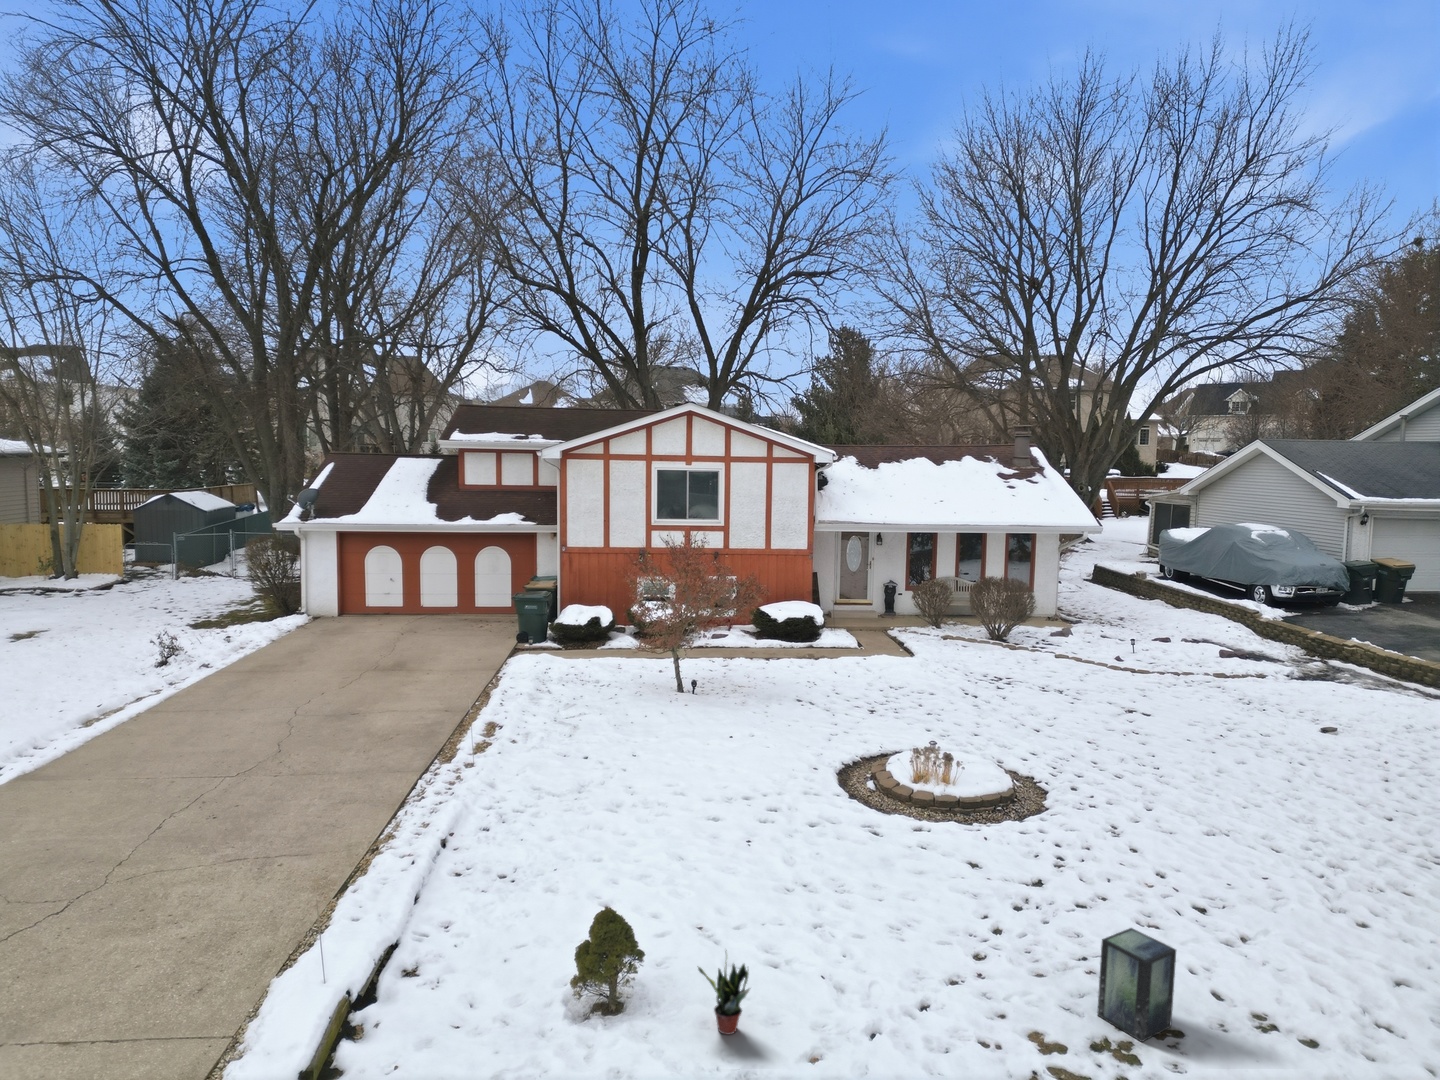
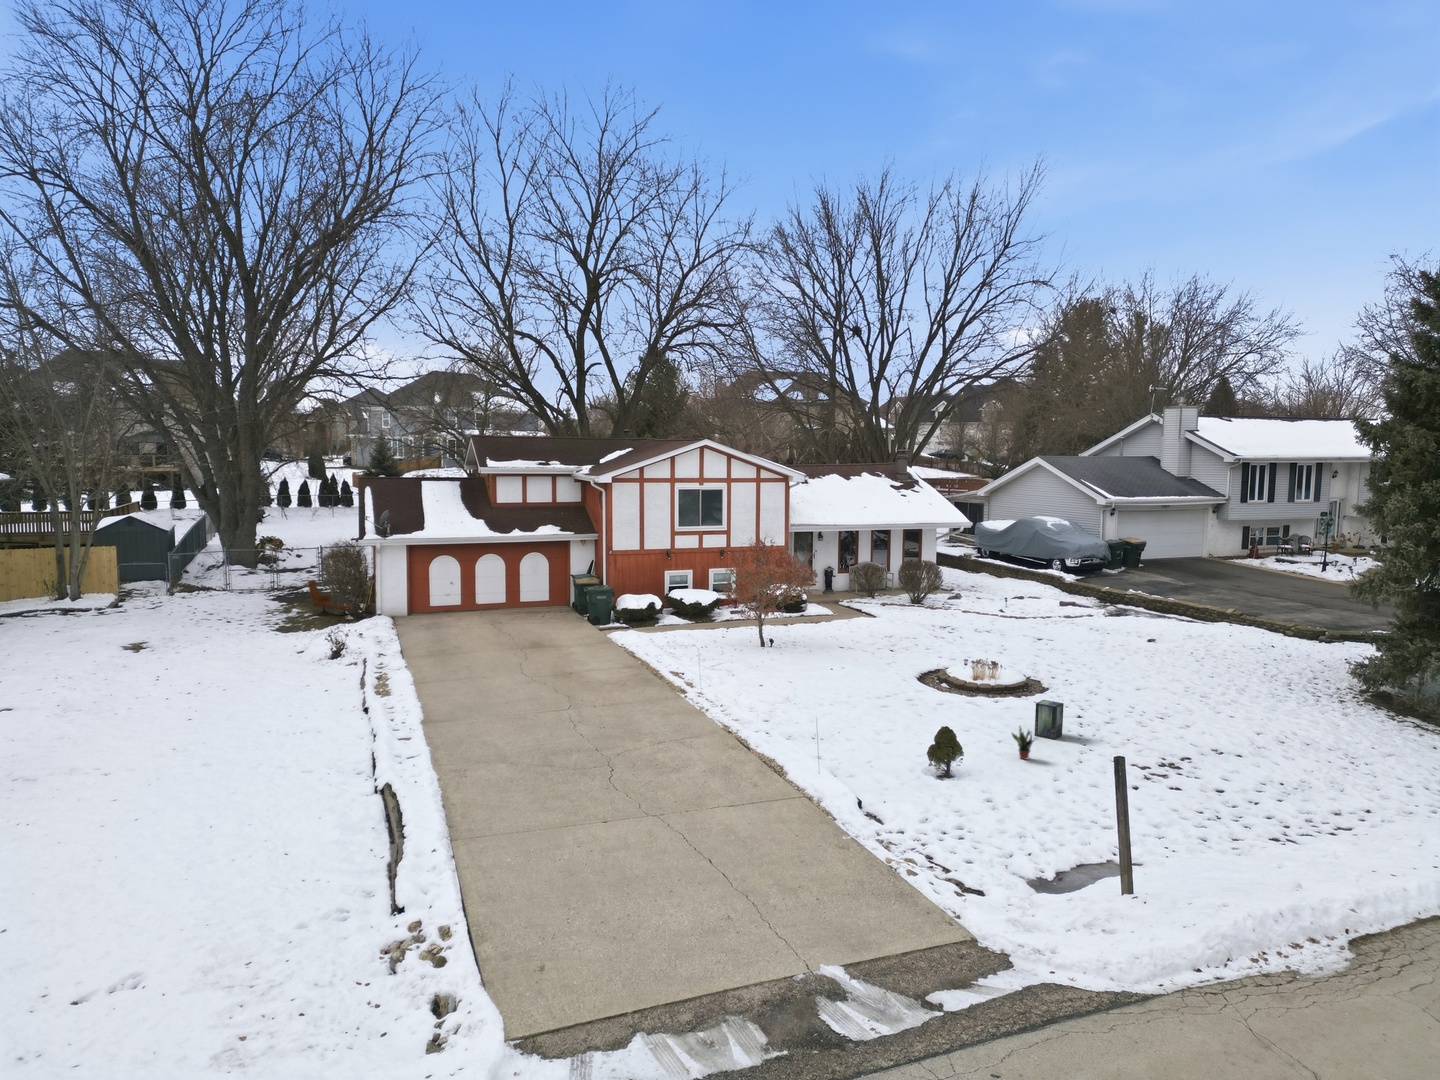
lounge chair: none [228,569,275,612] -> present [308,580,352,614]
storage box: present [1097,928,1176,1042] -> present [1035,700,1064,740]

